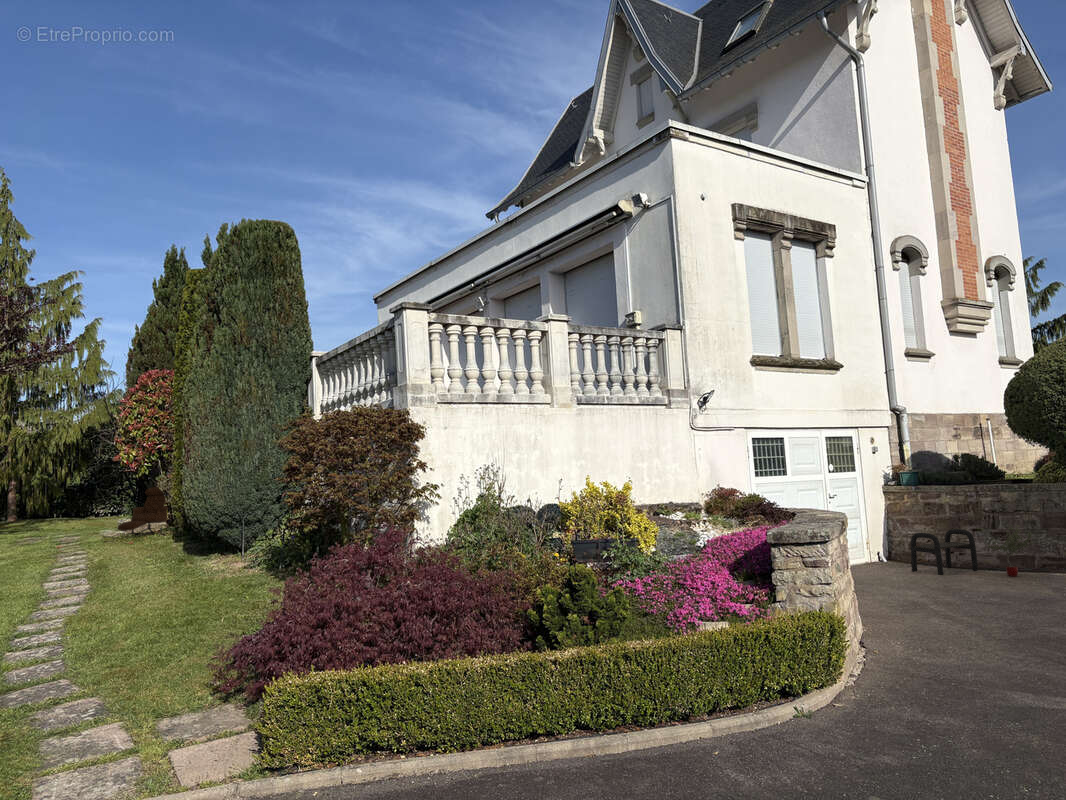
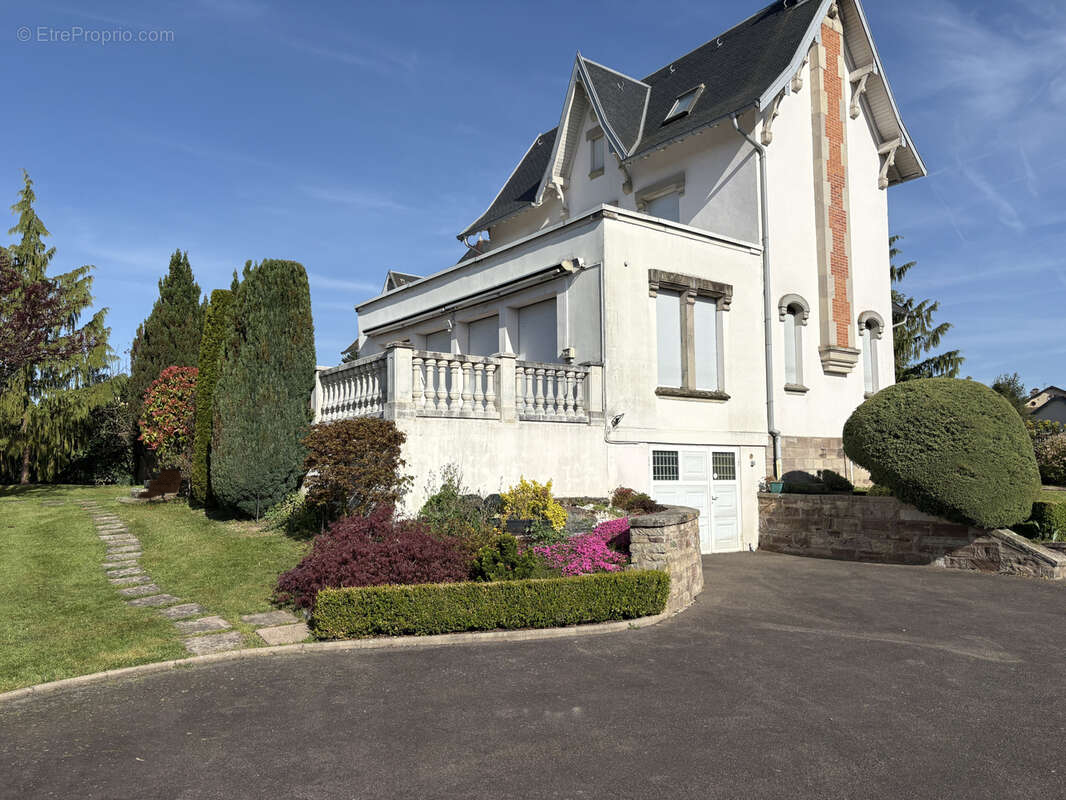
potted tree: present [989,525,1033,577] -> none [821,525,852,564]
bench: present [911,529,978,575] -> none [768,527,816,561]

